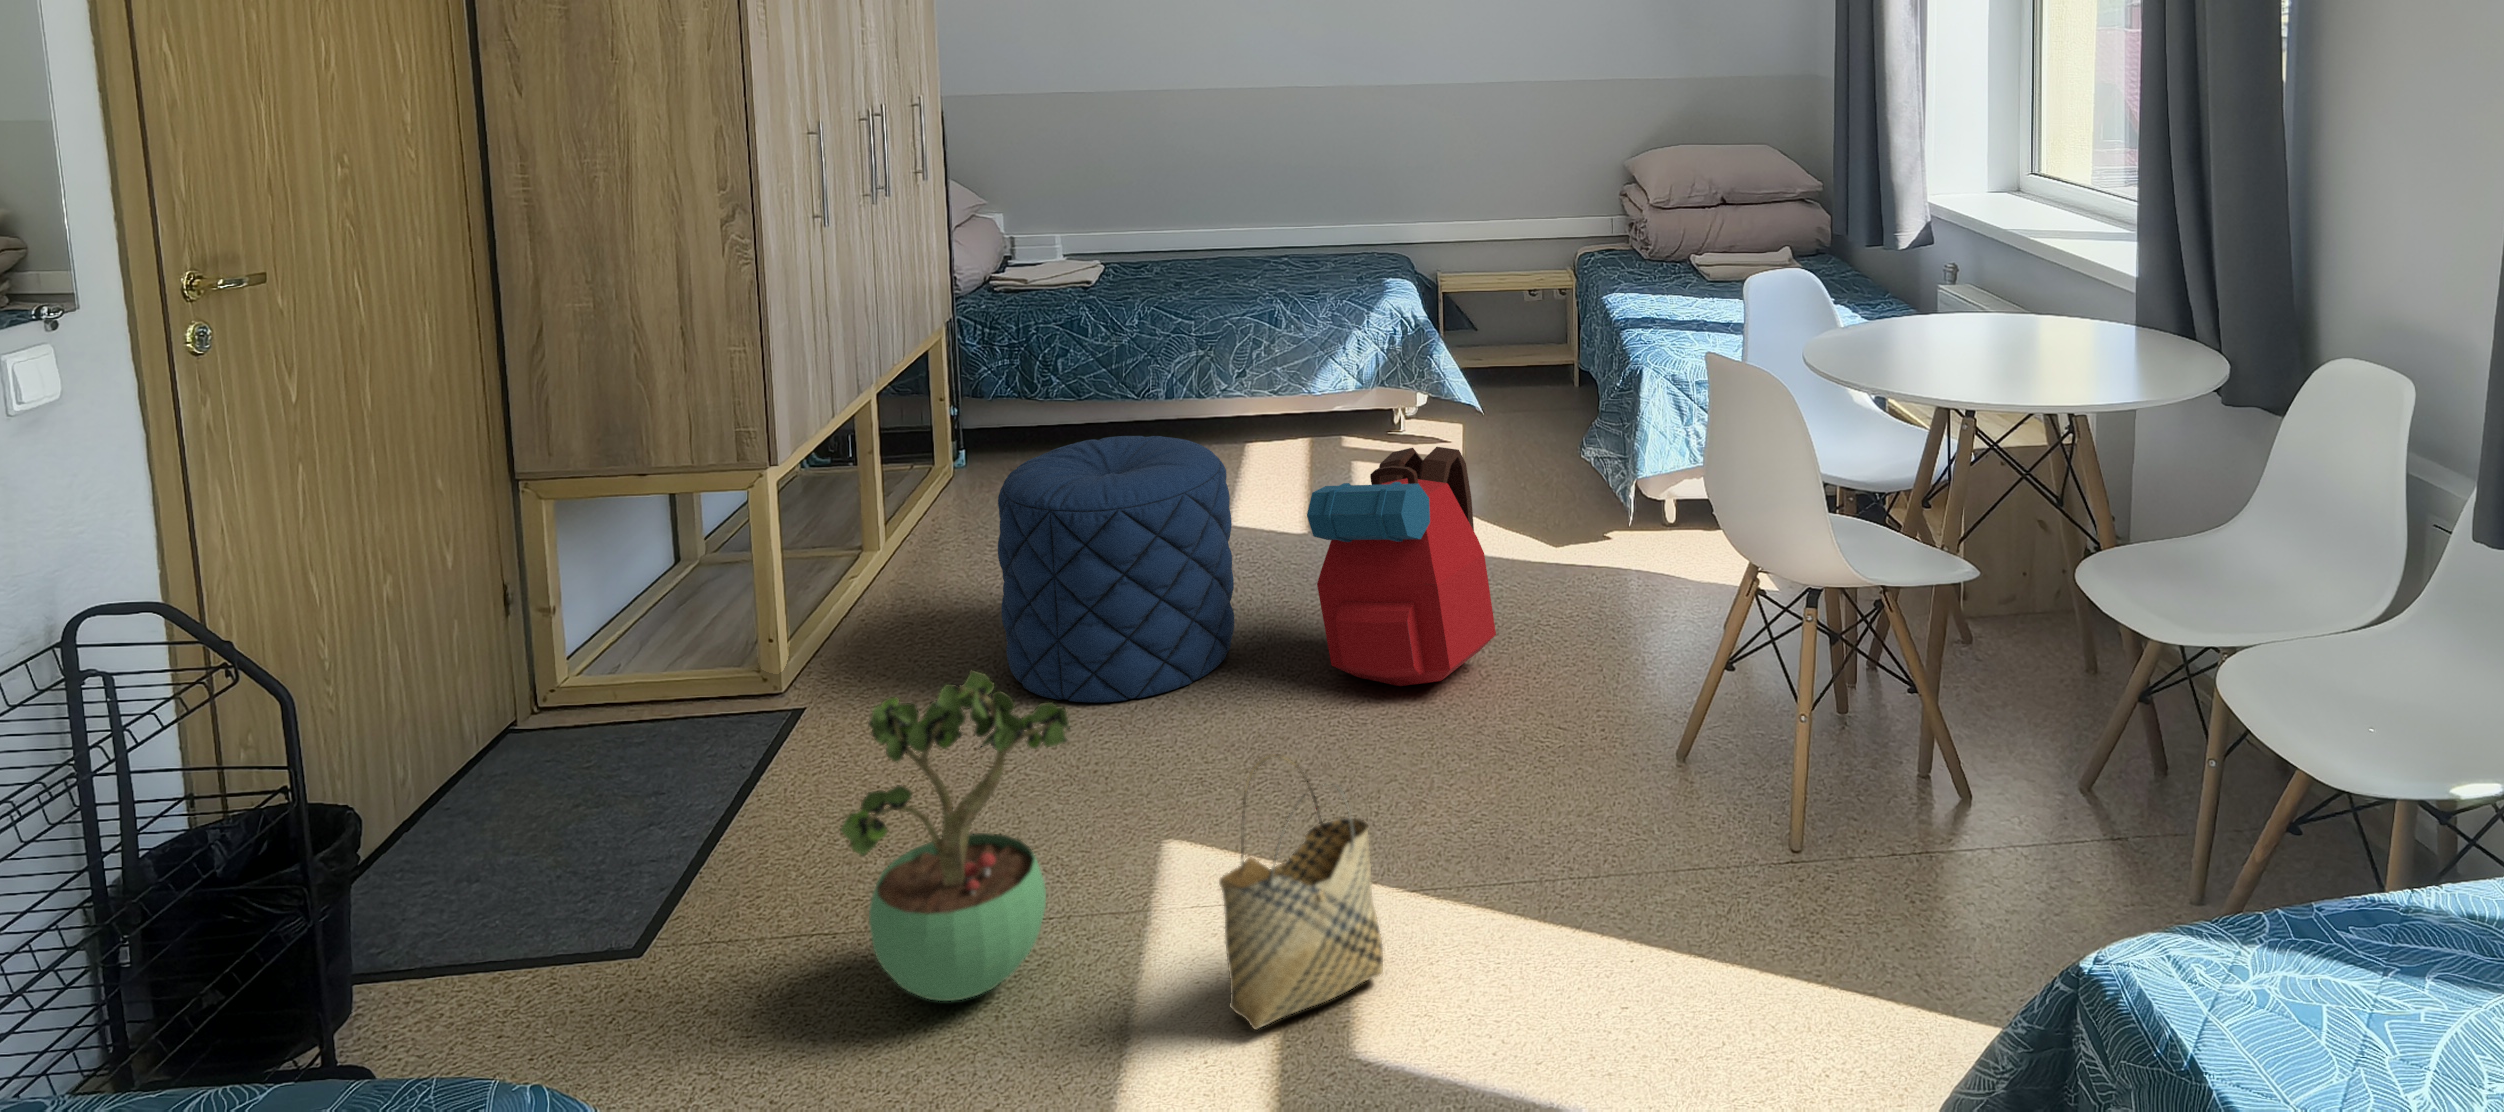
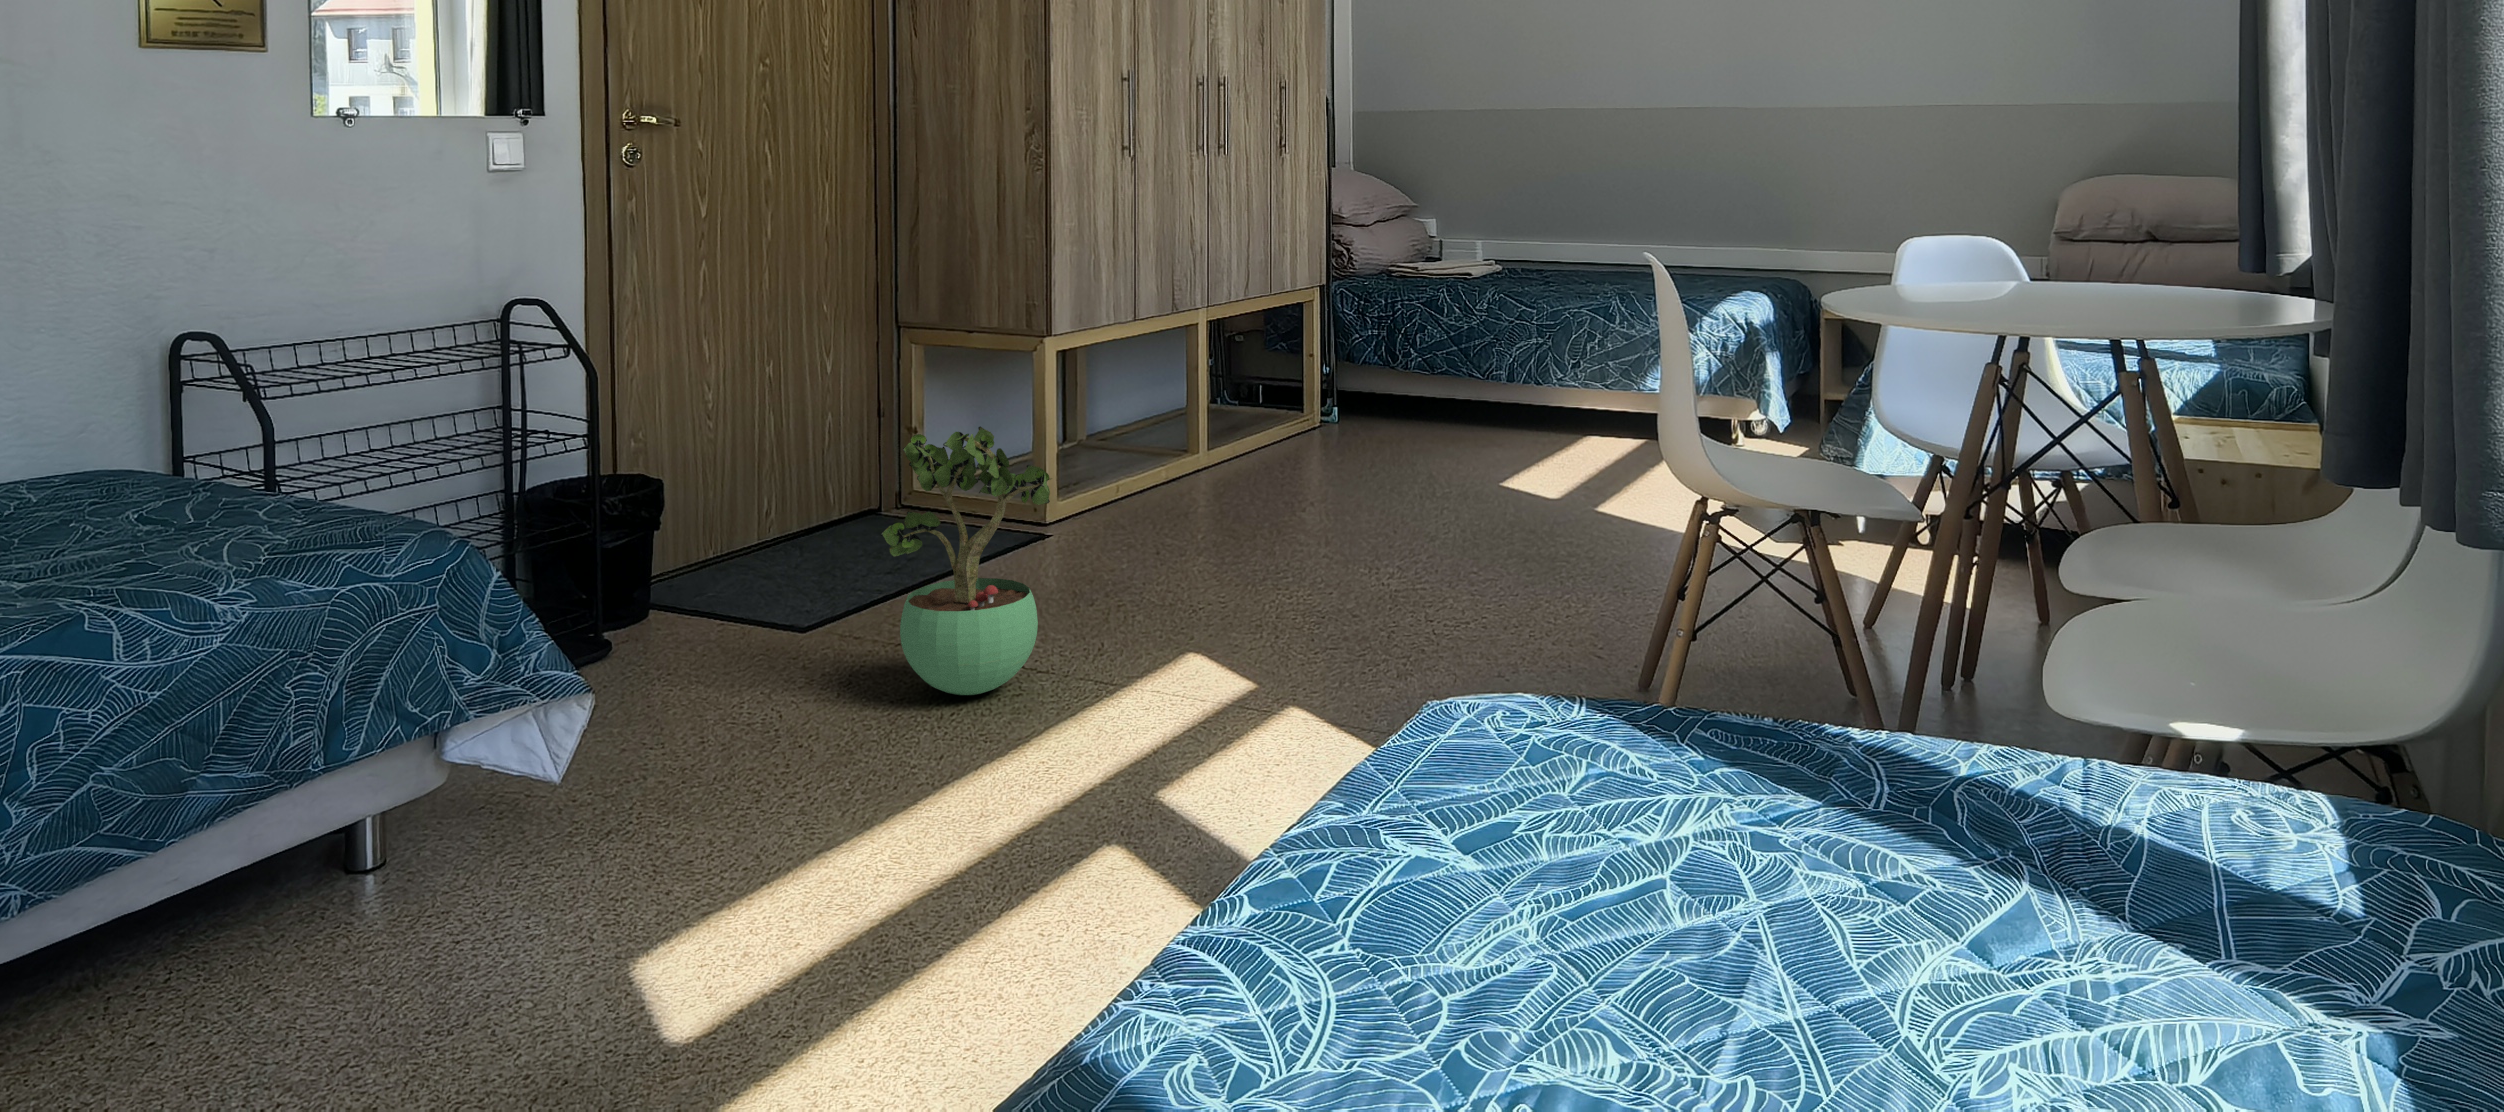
pouf: present [998,436,1234,703] -> none [1201,354,1404,571]
backpack: present [1307,447,1496,686] -> none [1429,383,1608,600]
woven basket: present [1219,754,1383,1030] -> none [1102,535,1256,754]

